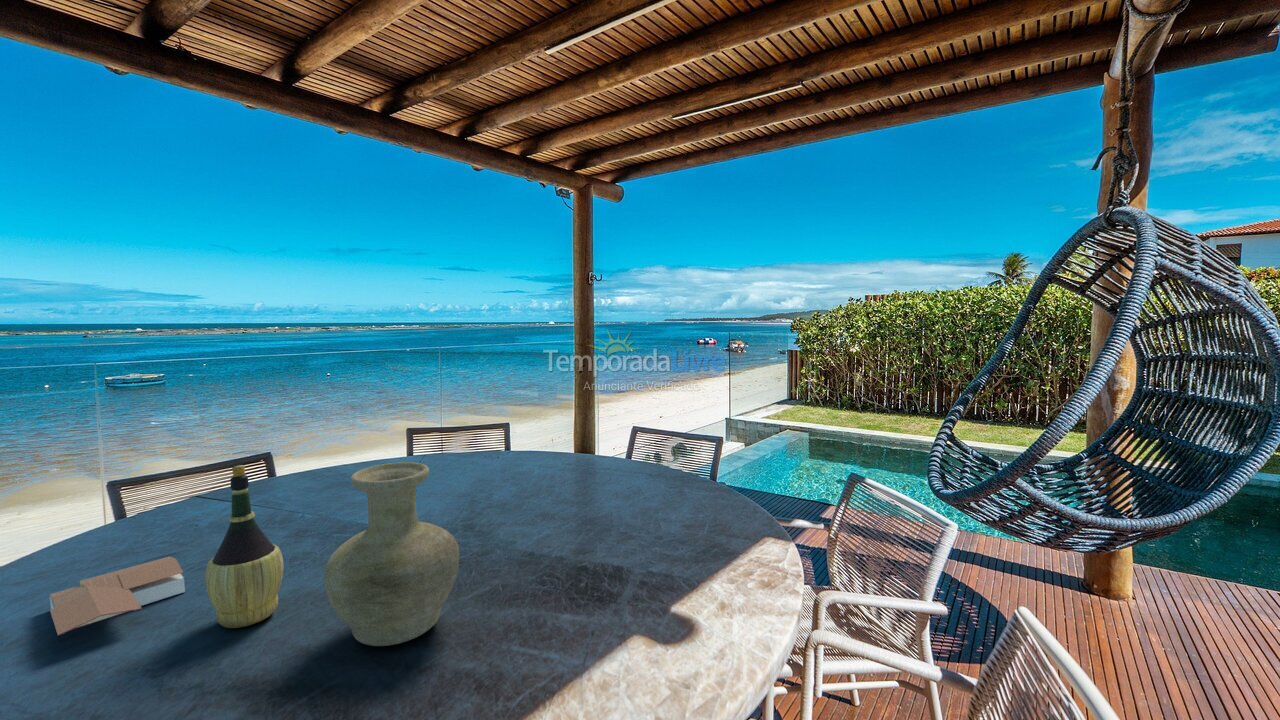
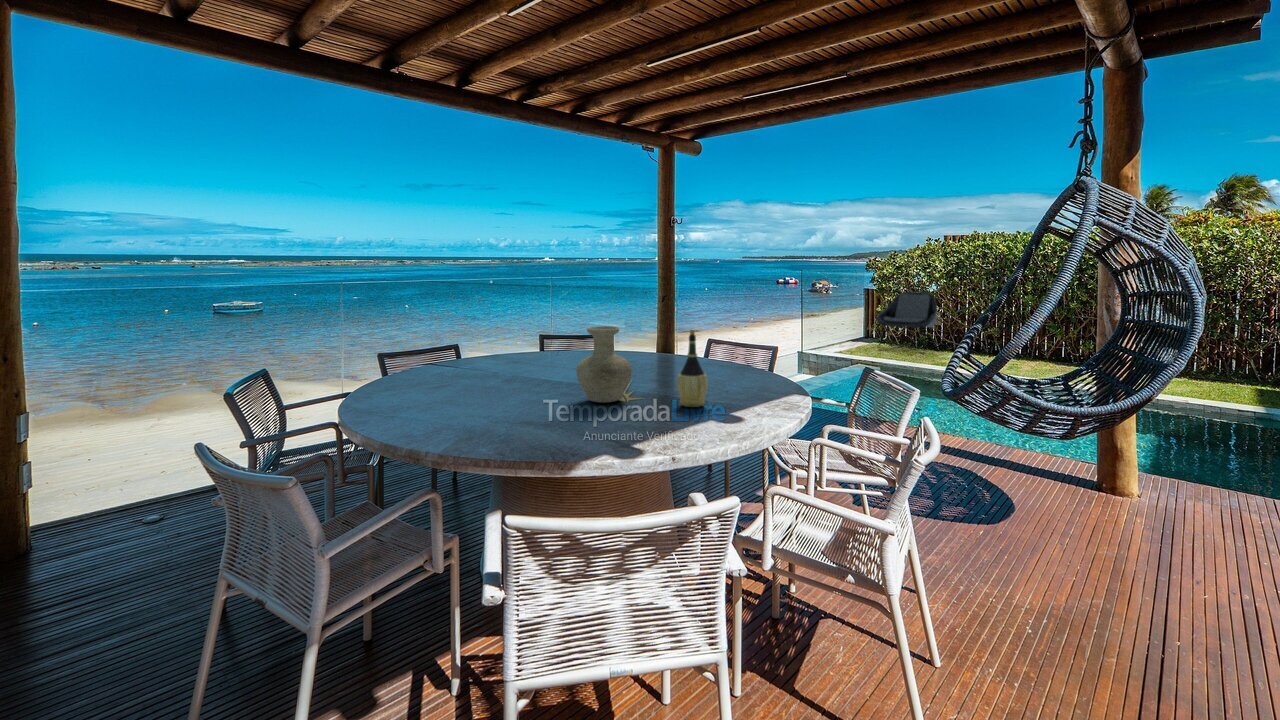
lounge chair: none [803,352,862,415] -> present [876,292,937,354]
wine bottle: present [205,465,283,628] -> present [677,330,708,407]
book: present [50,557,185,636] -> none [443,377,496,398]

